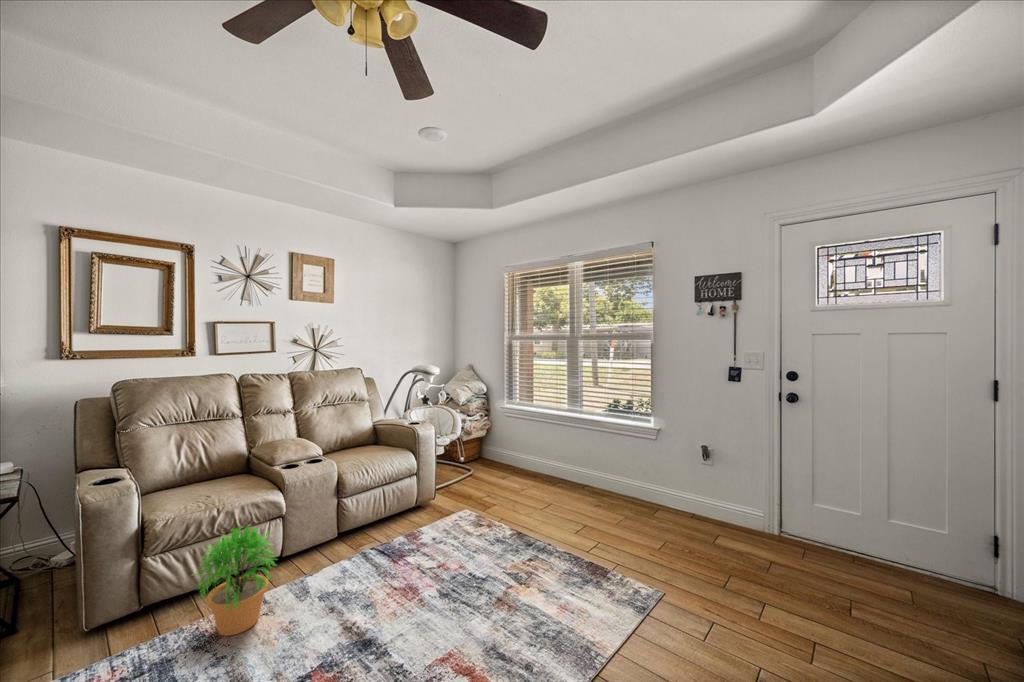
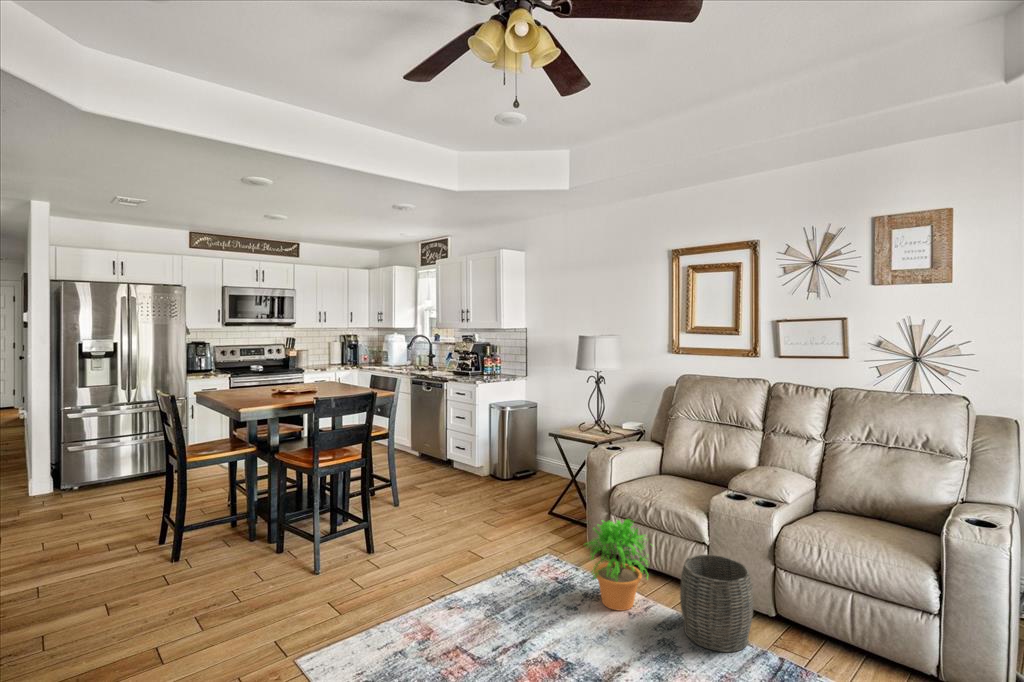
woven basket: none [301,507,361,586] -> present [680,555,753,652]

